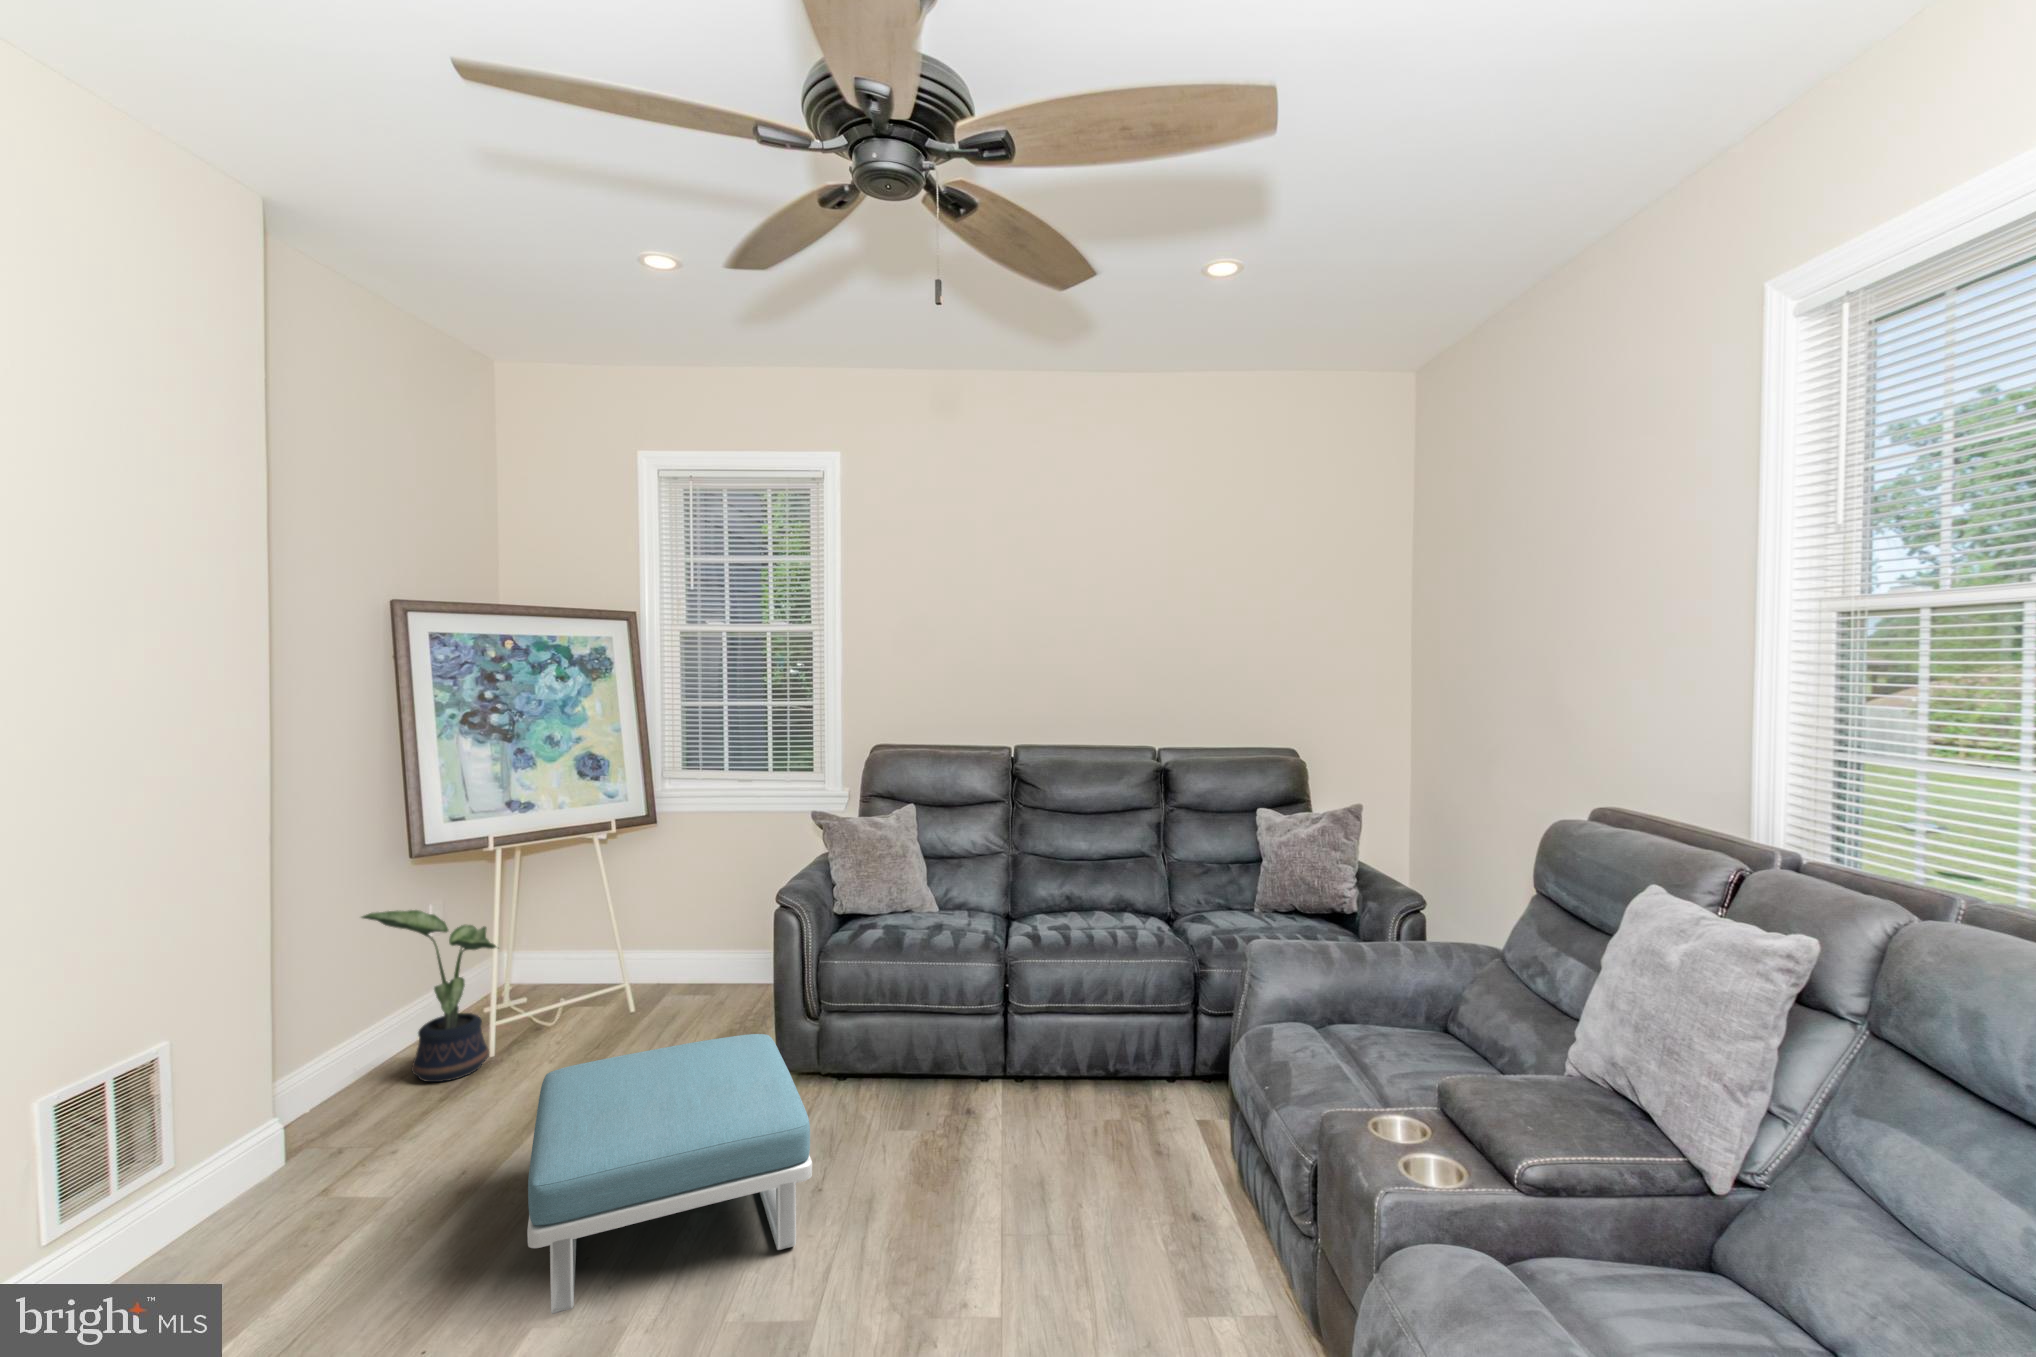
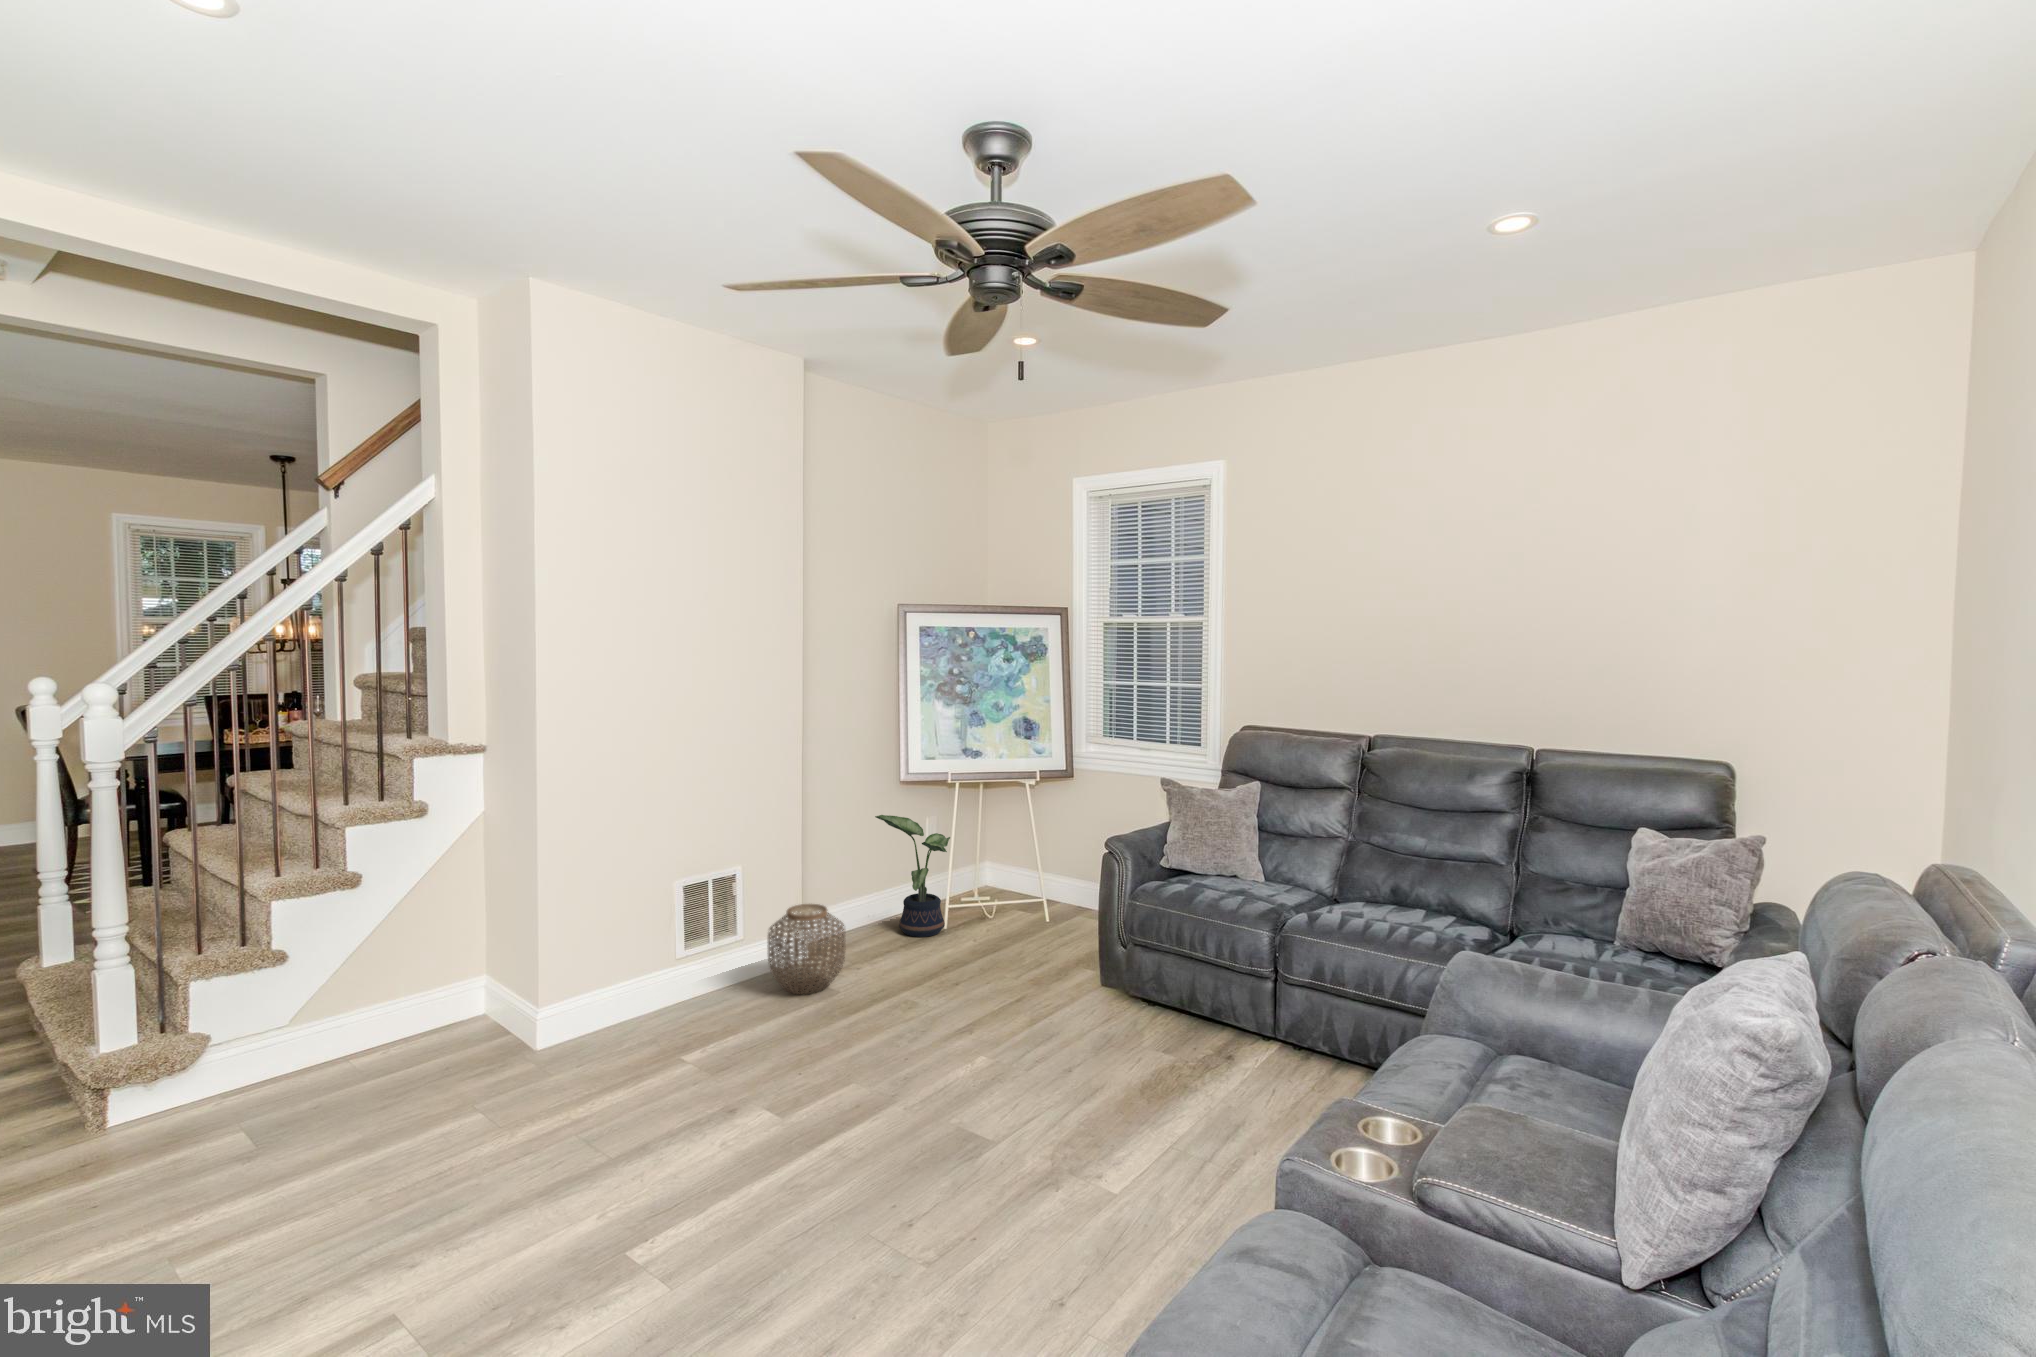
footstool: present [527,1034,812,1314] -> none [892,936,1089,1092]
woven basket: none [192,1077,358,1244] -> present [768,904,845,994]

